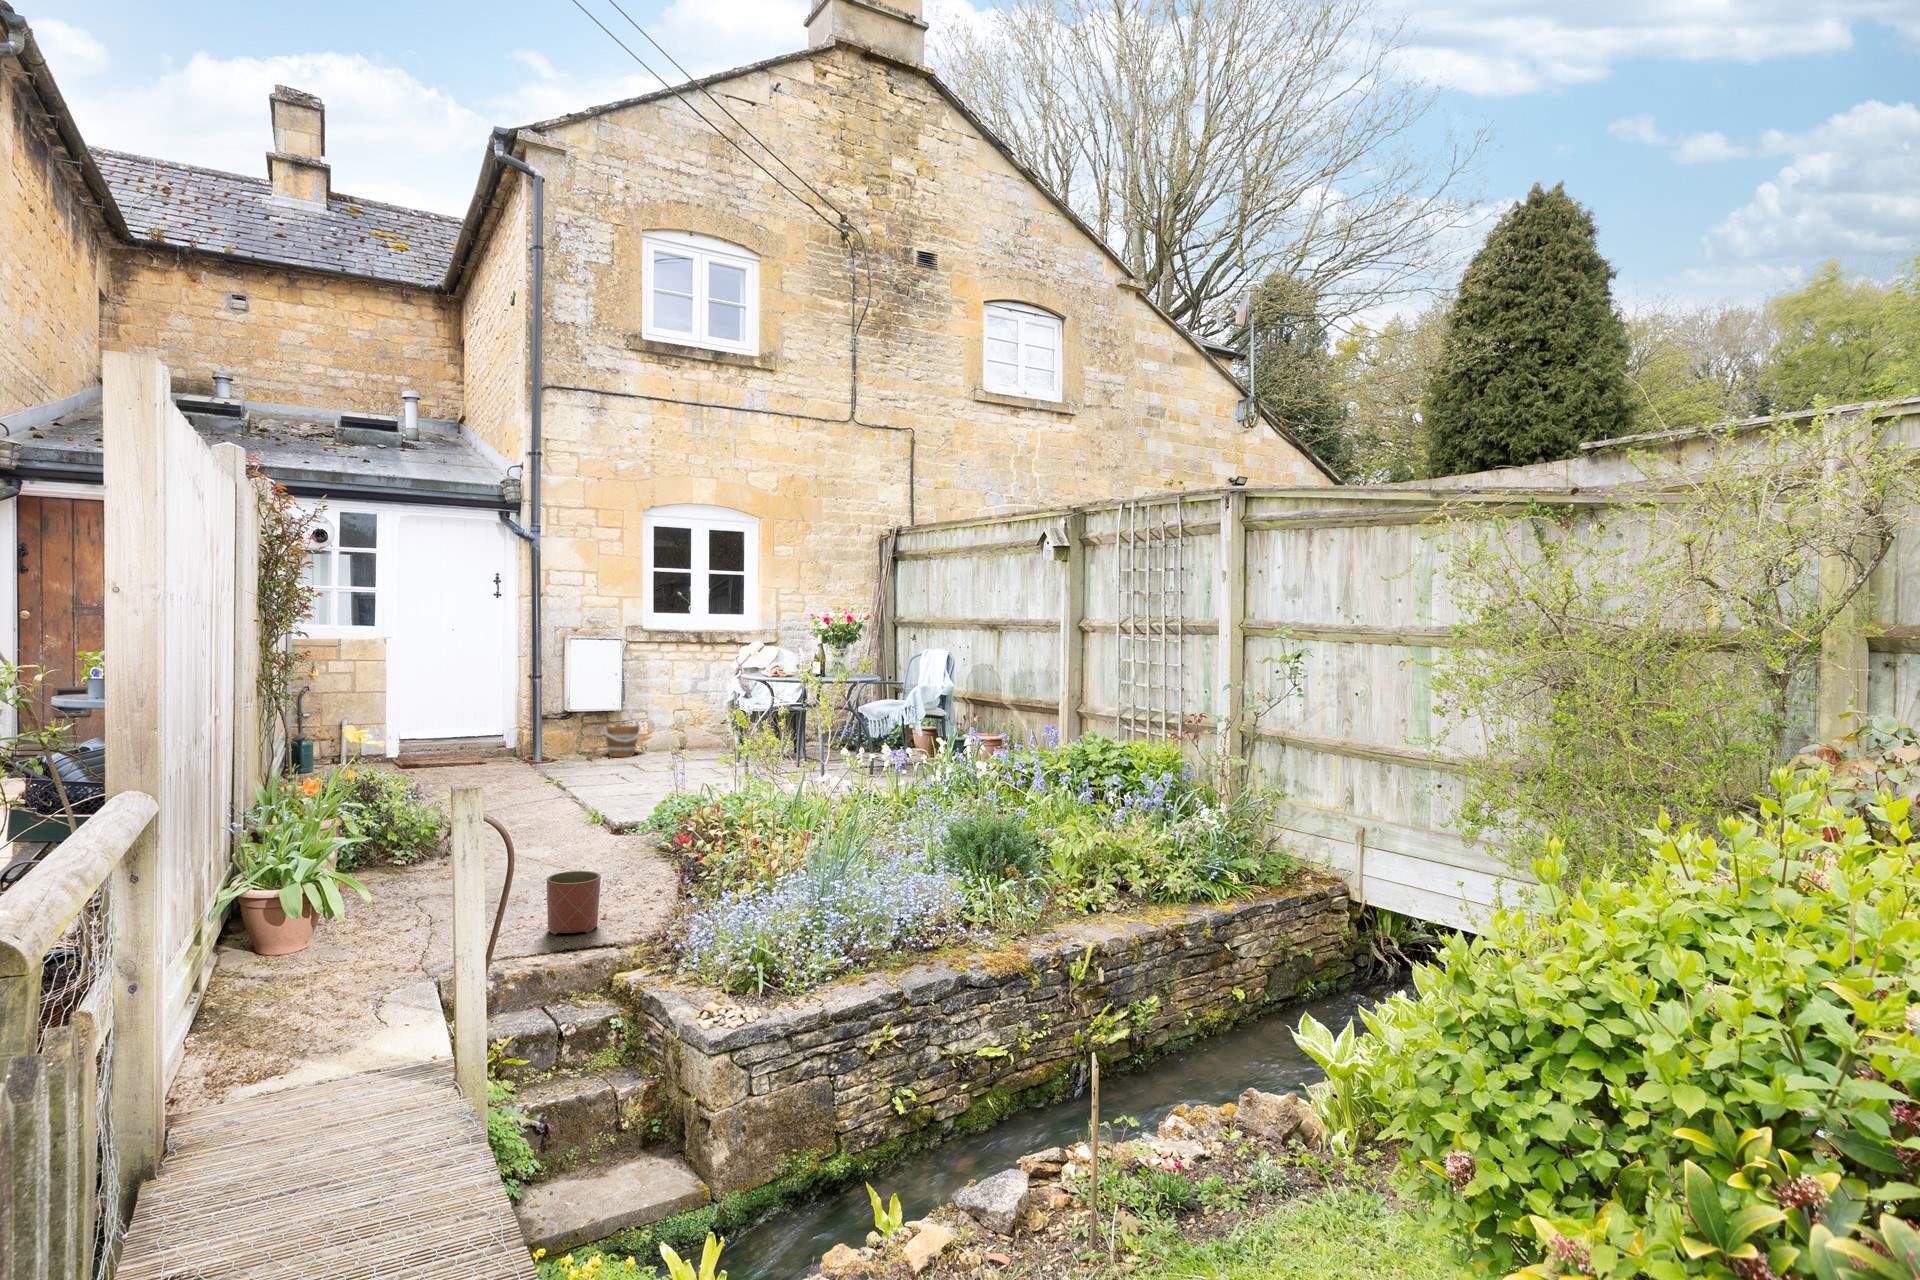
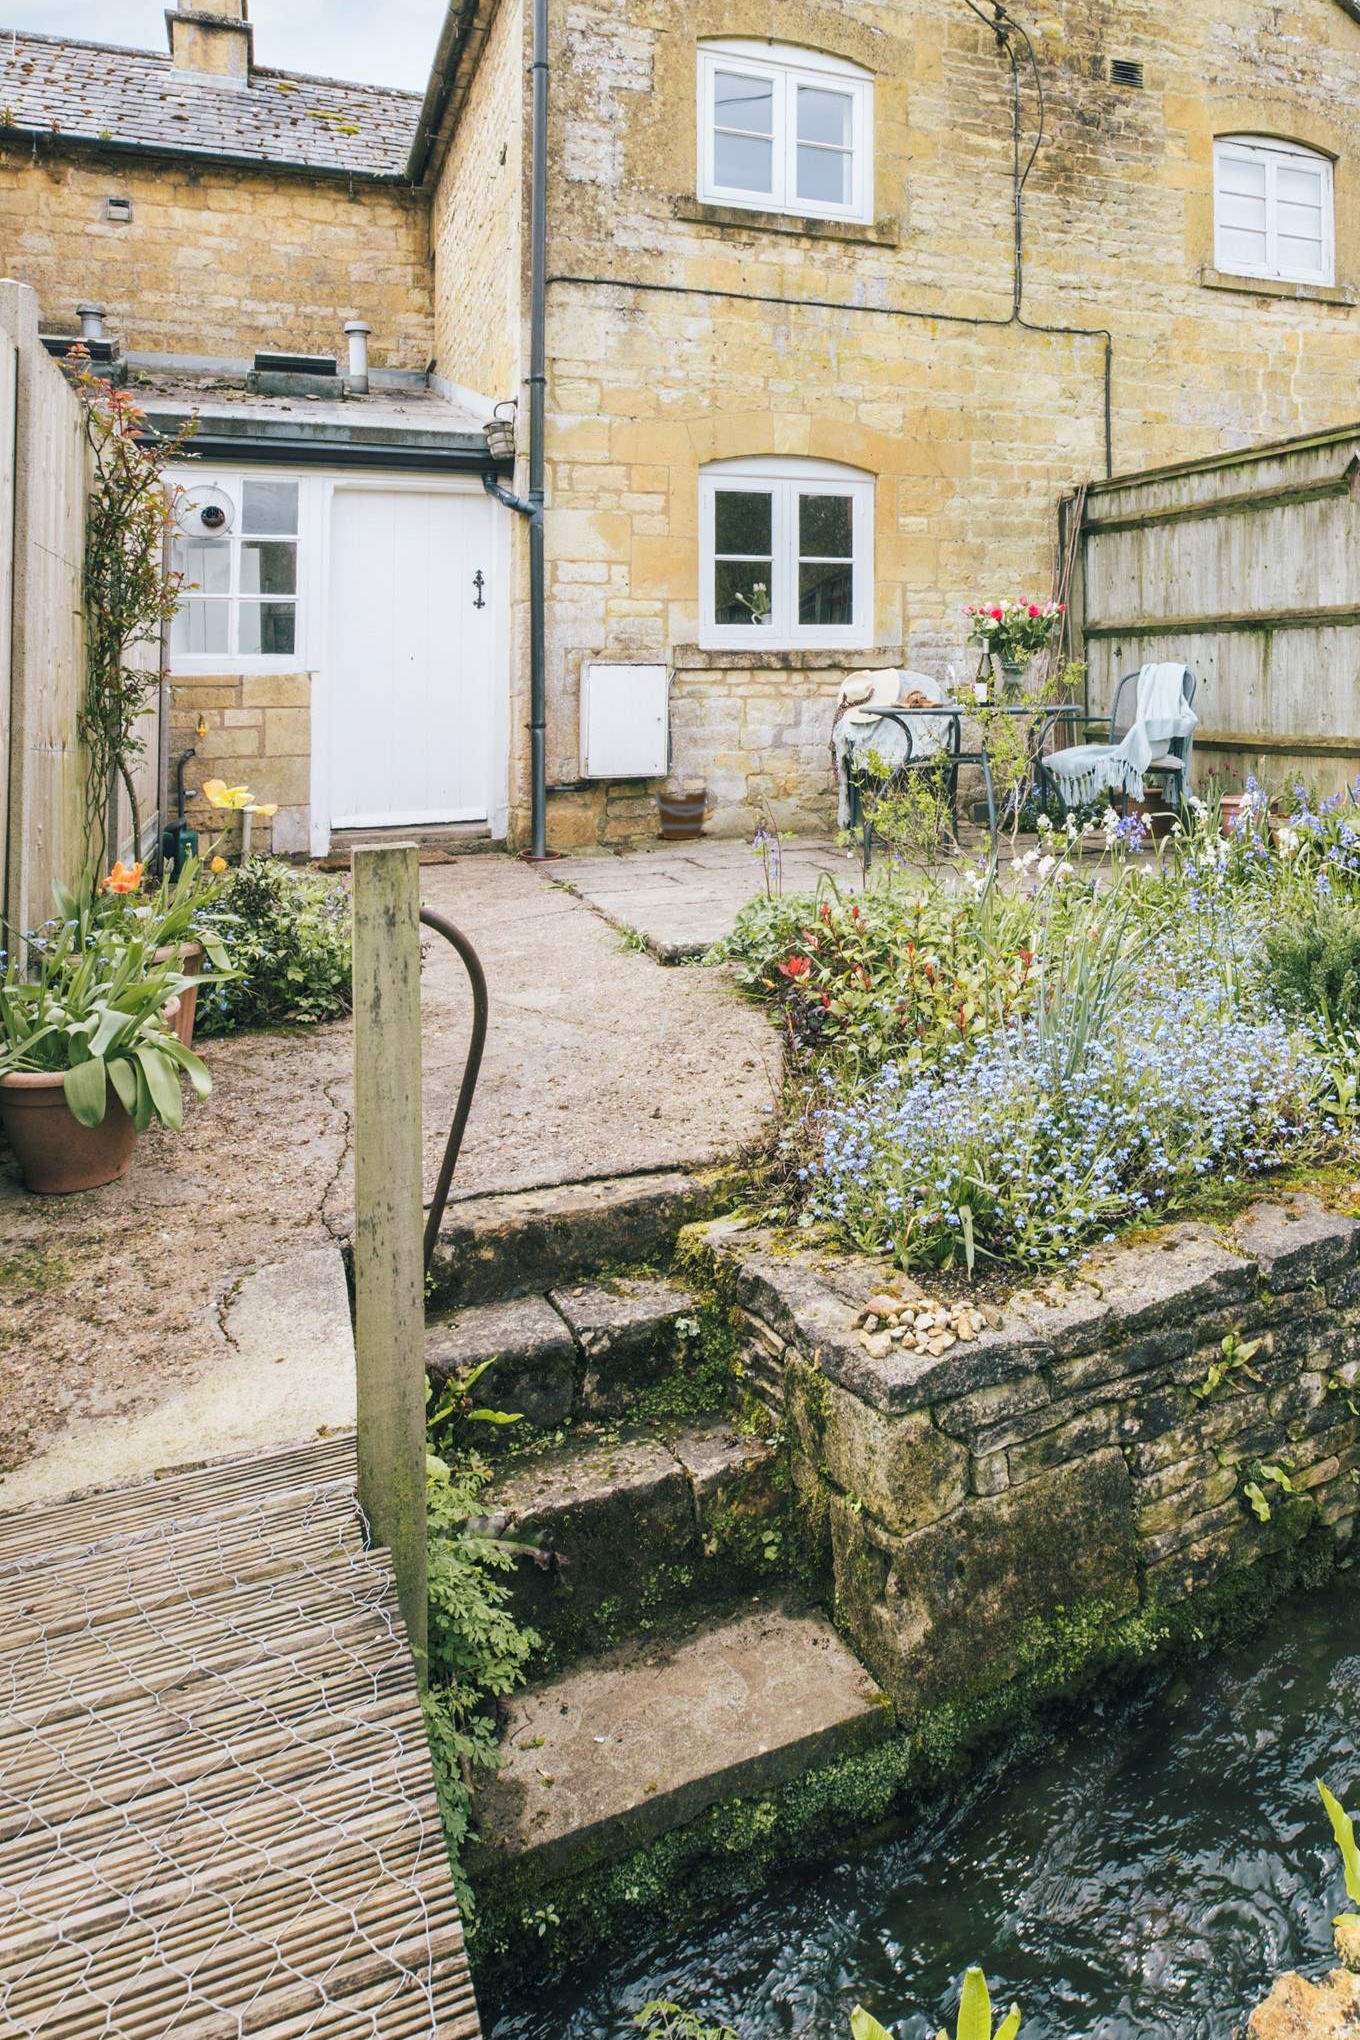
planter: present [547,871,601,935] -> none [561,1018,656,1135]

